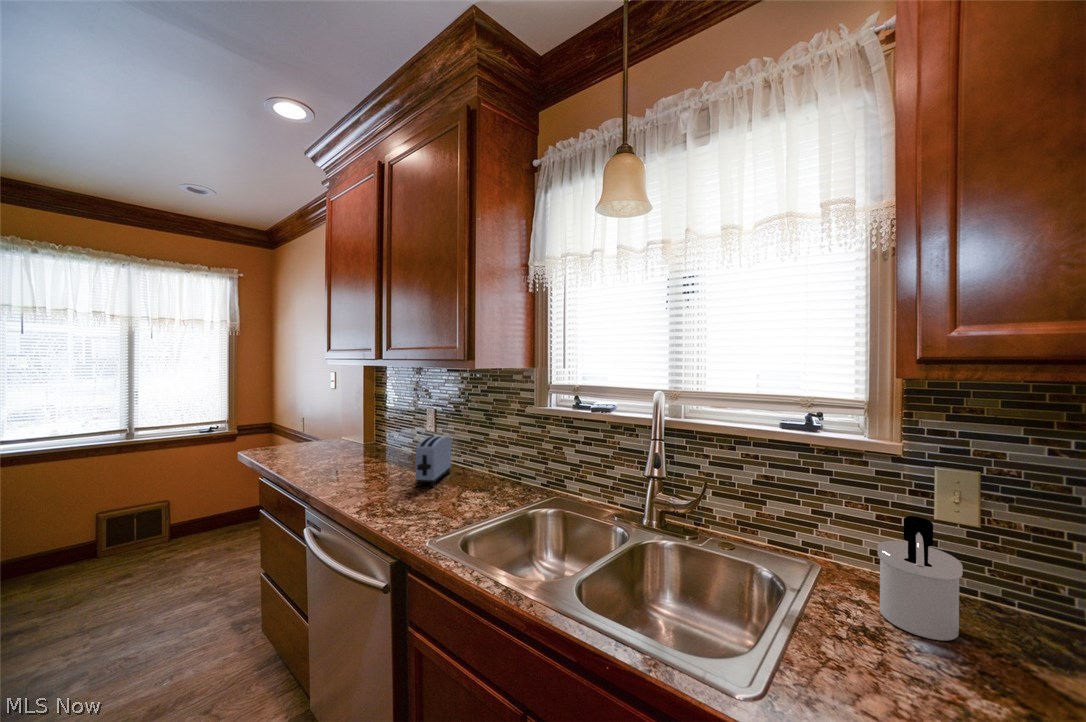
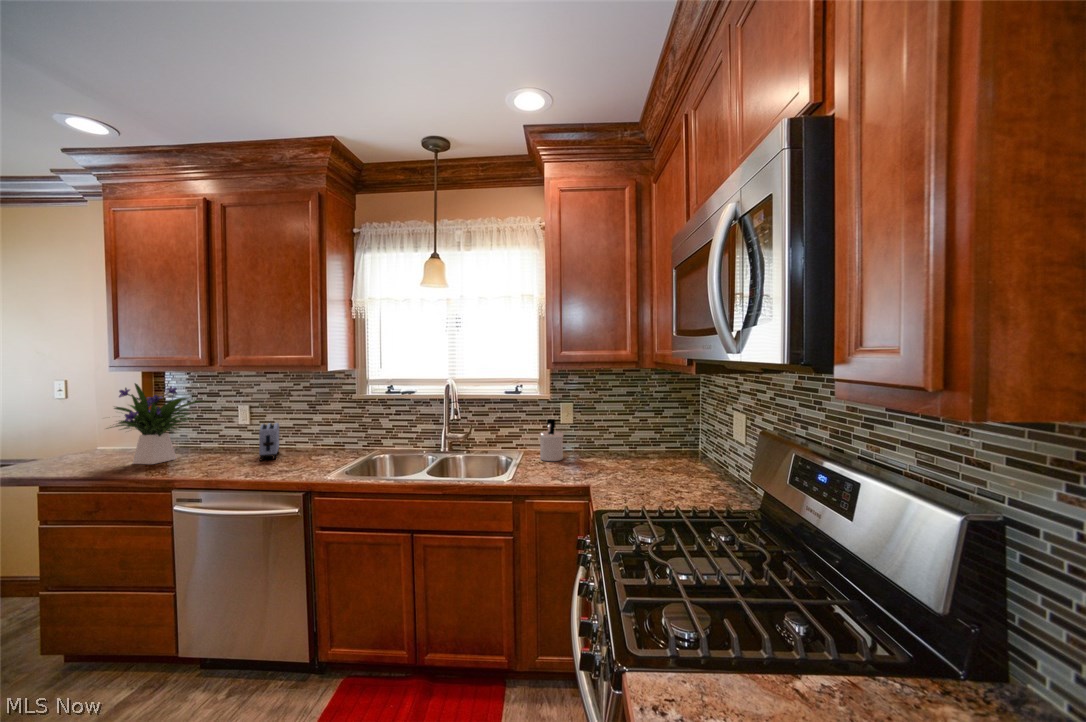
flower arrangement: none [289,381,380,471] -> present [110,383,202,464]

